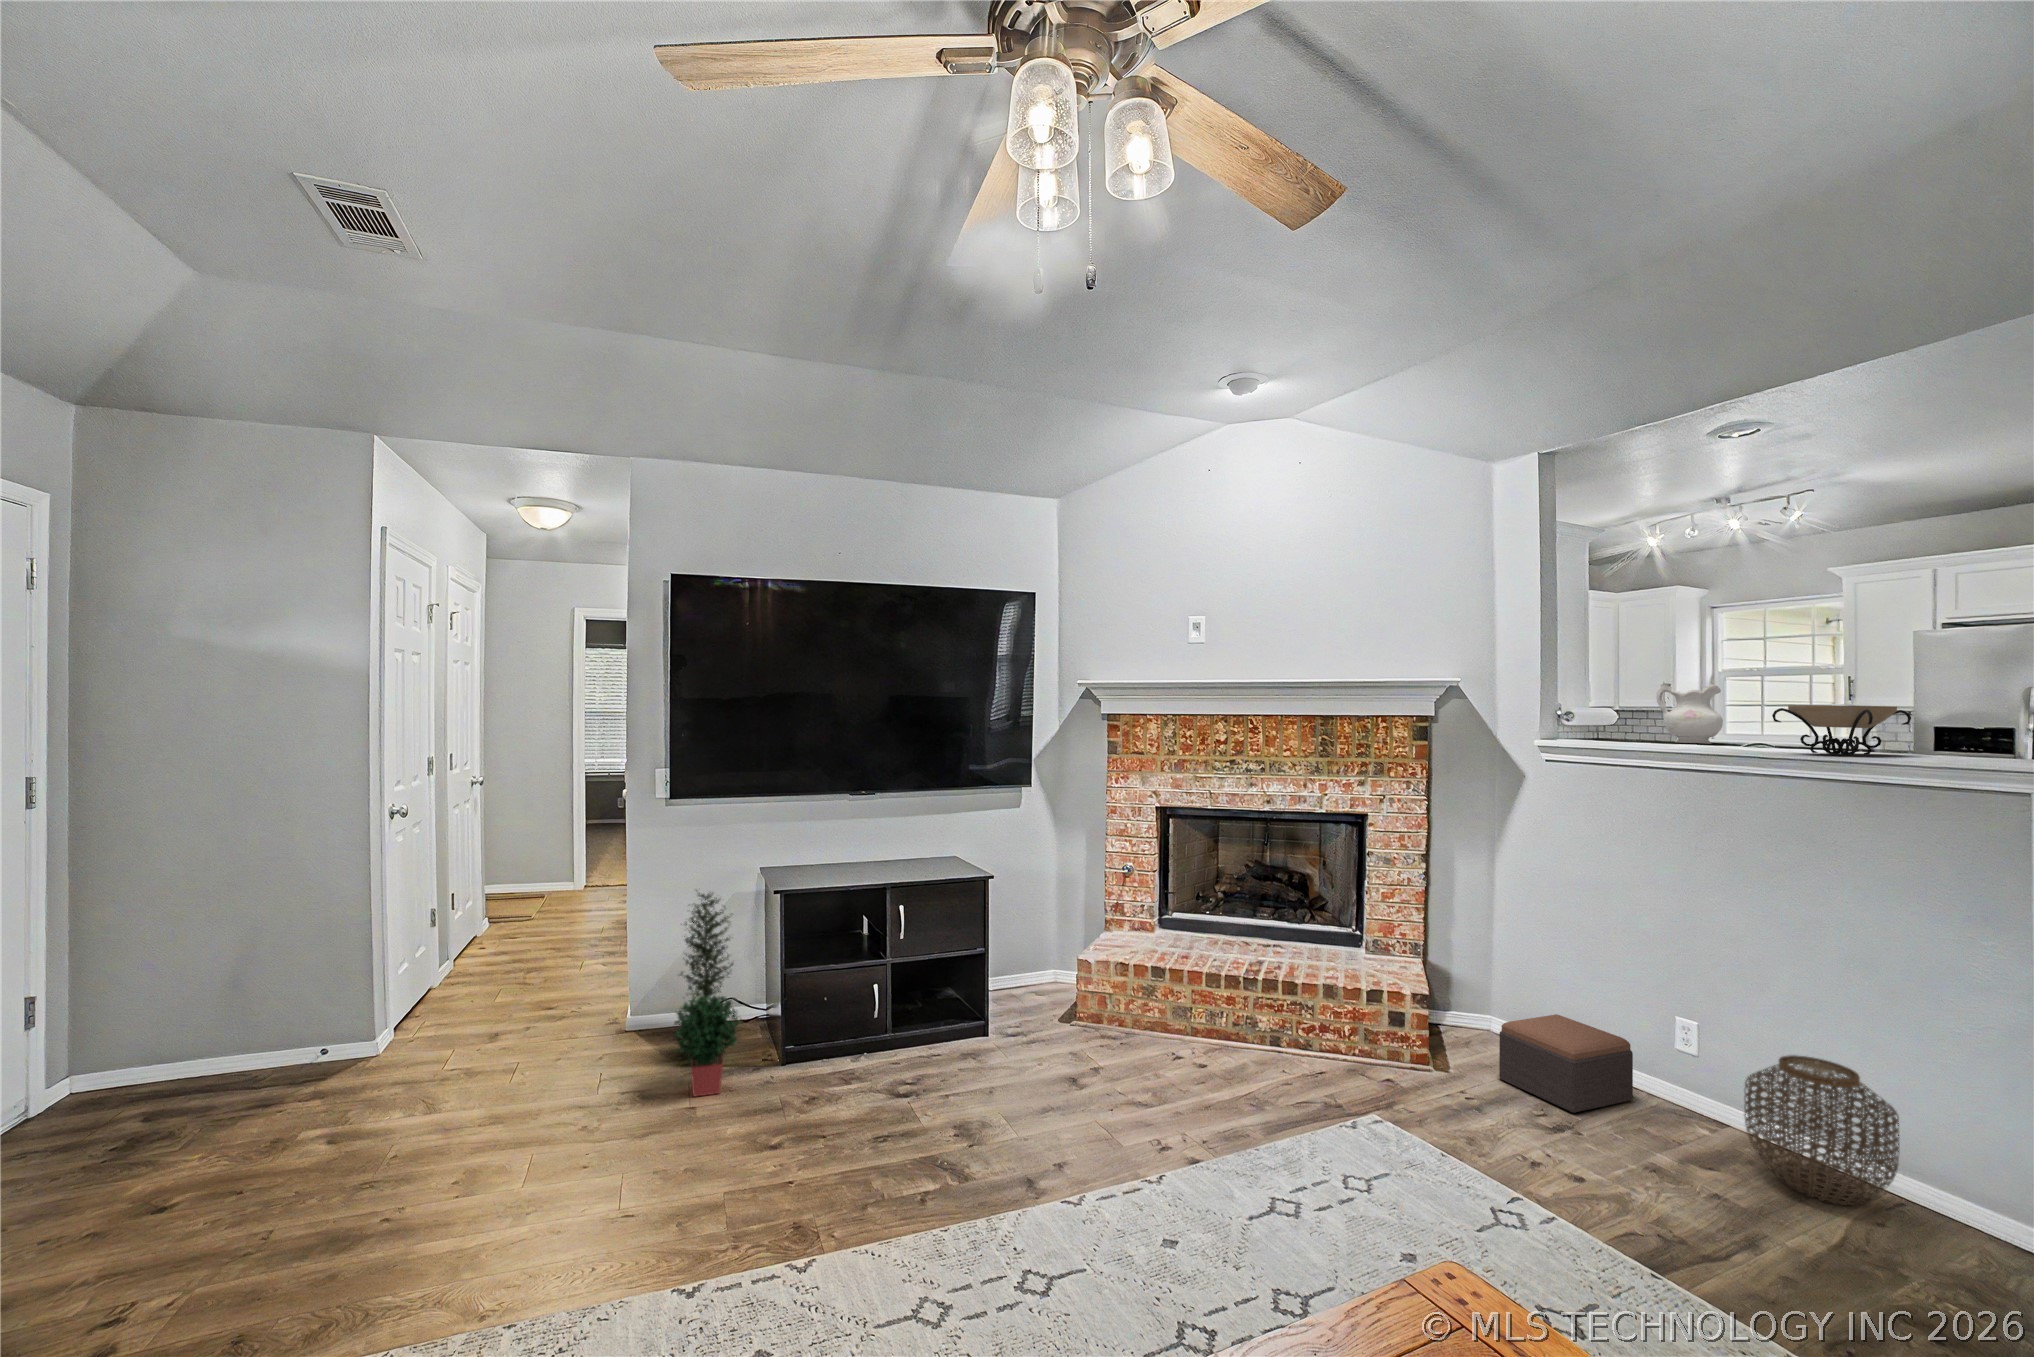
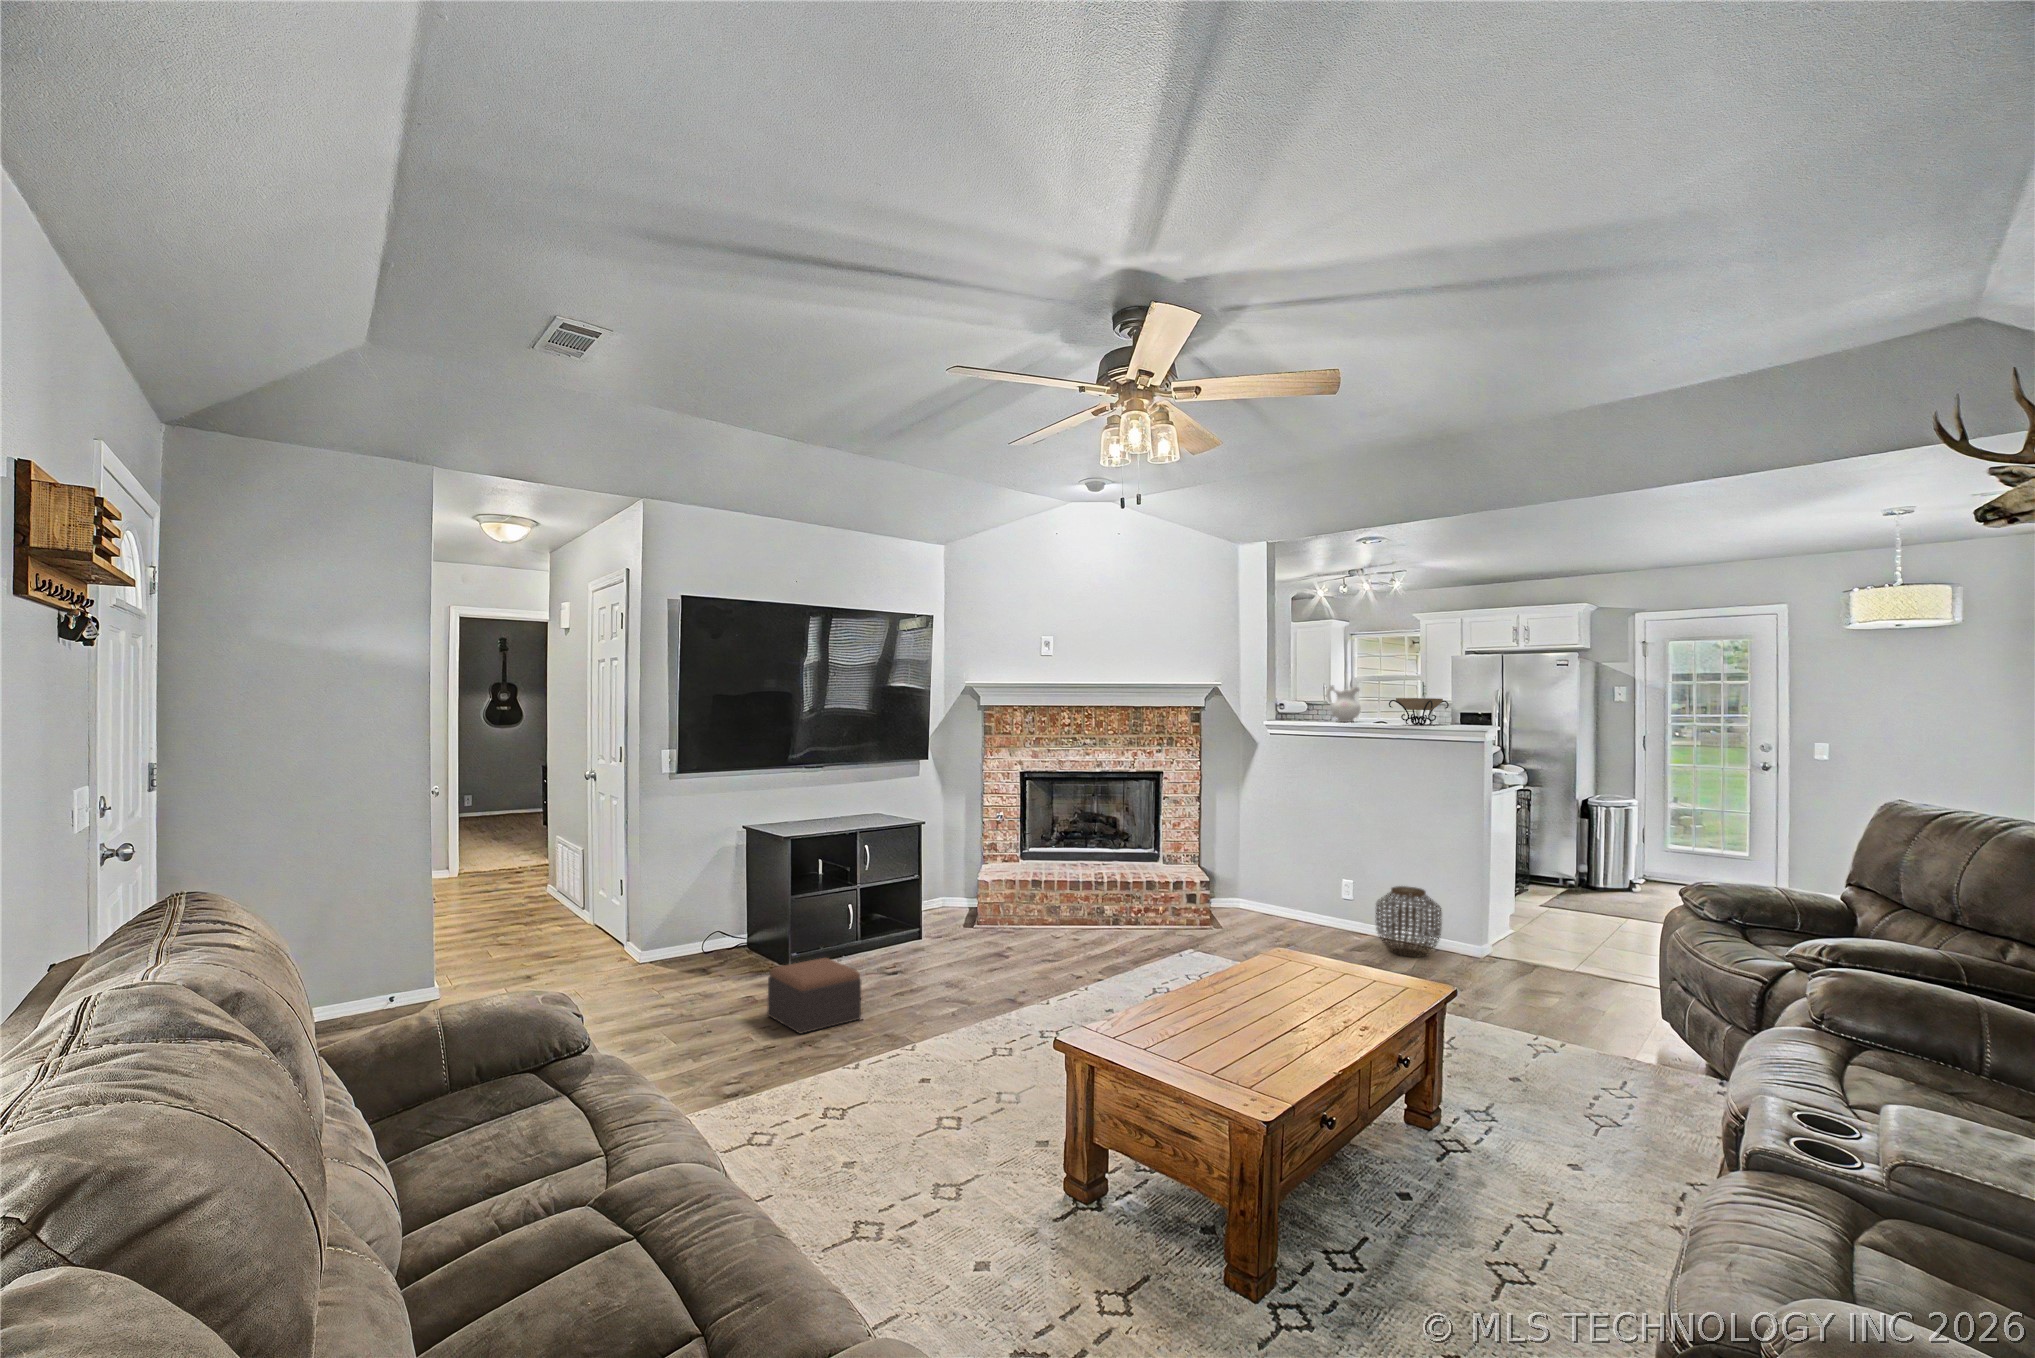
potted plant: present [674,892,741,1097] -> none [686,845,775,988]
footstool: present [1499,1014,1633,1113] -> present [767,958,861,1034]

